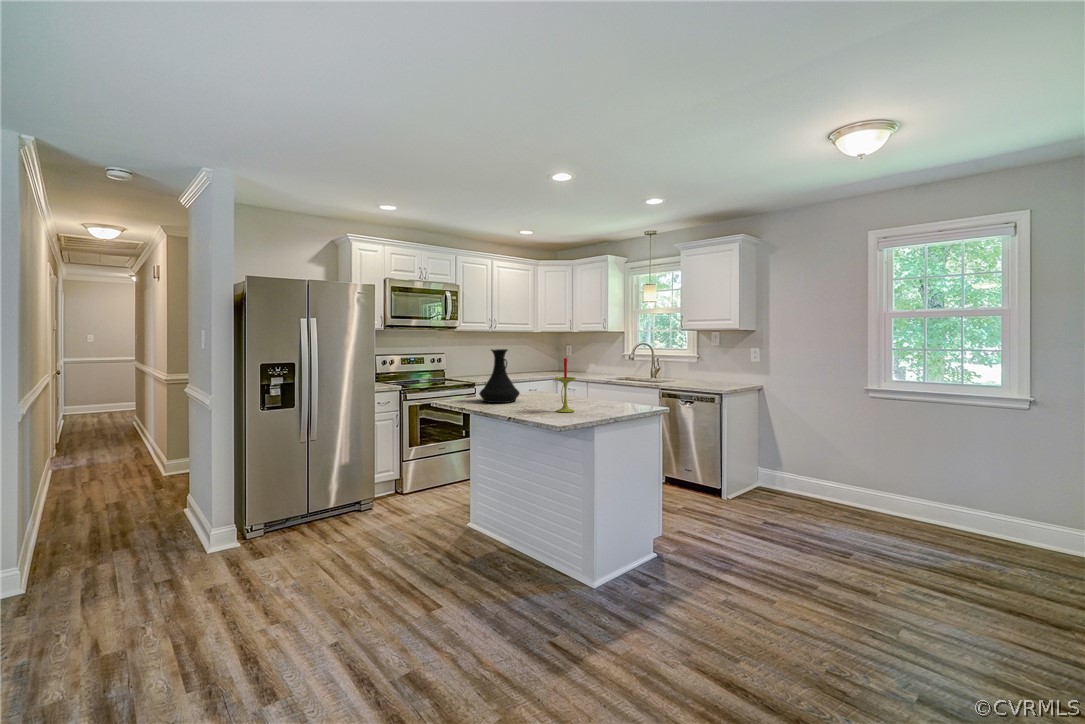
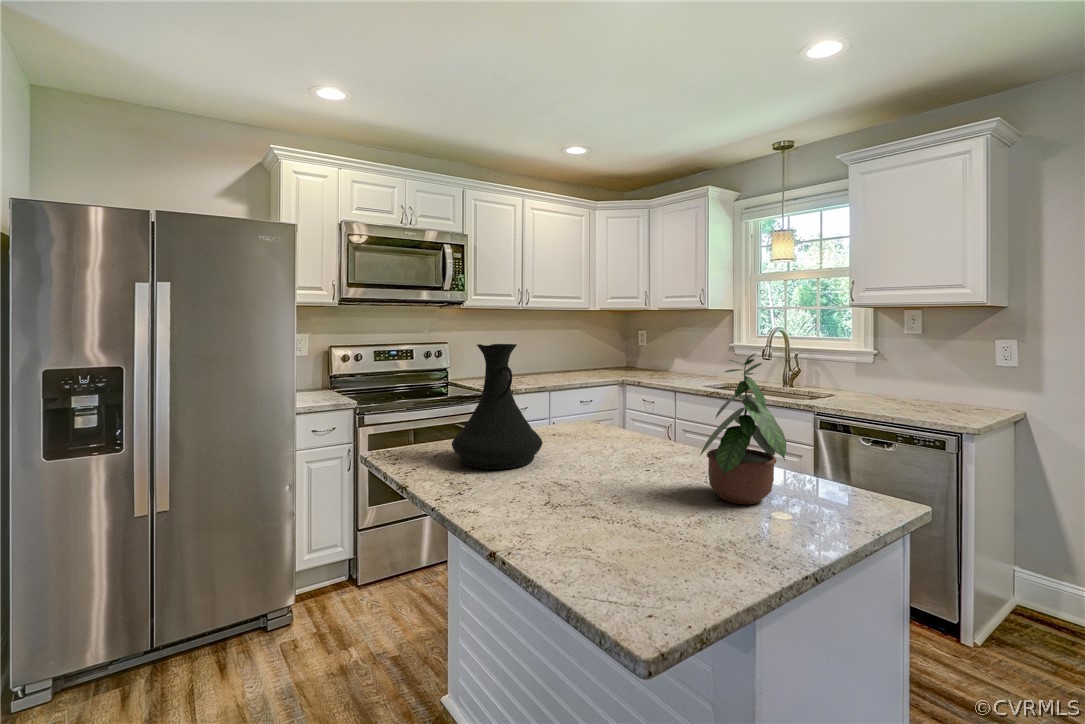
potted plant: none [583,350,618,407] -> present [700,353,786,504]
candle: present [555,358,576,412] -> none [624,372,686,535]

